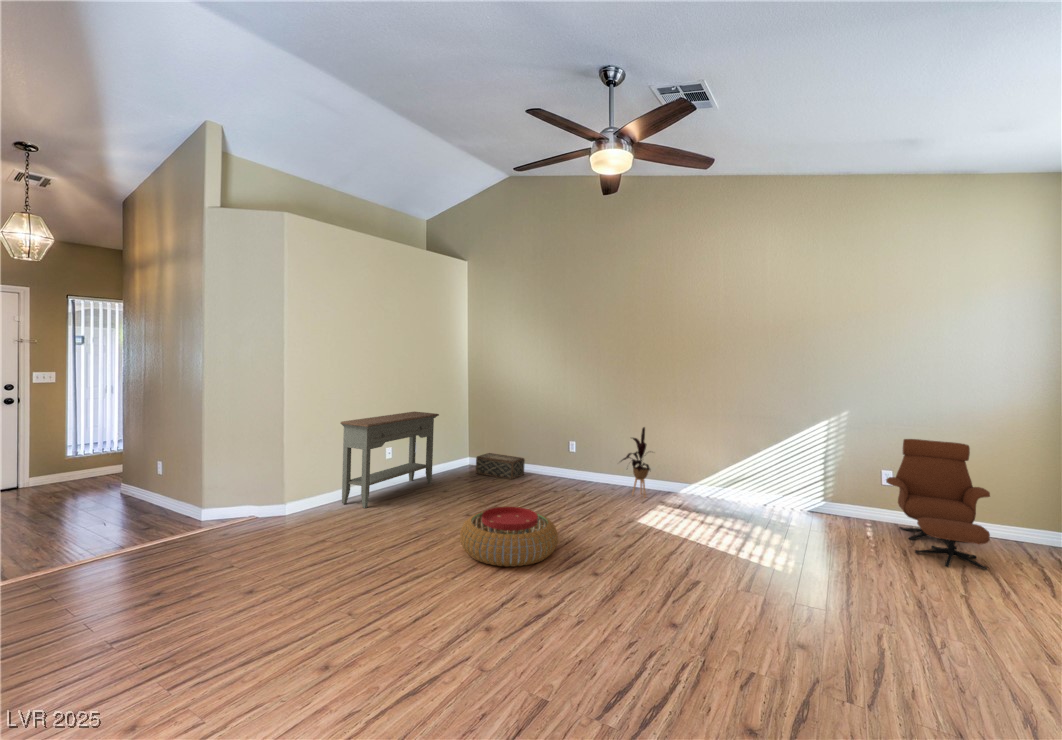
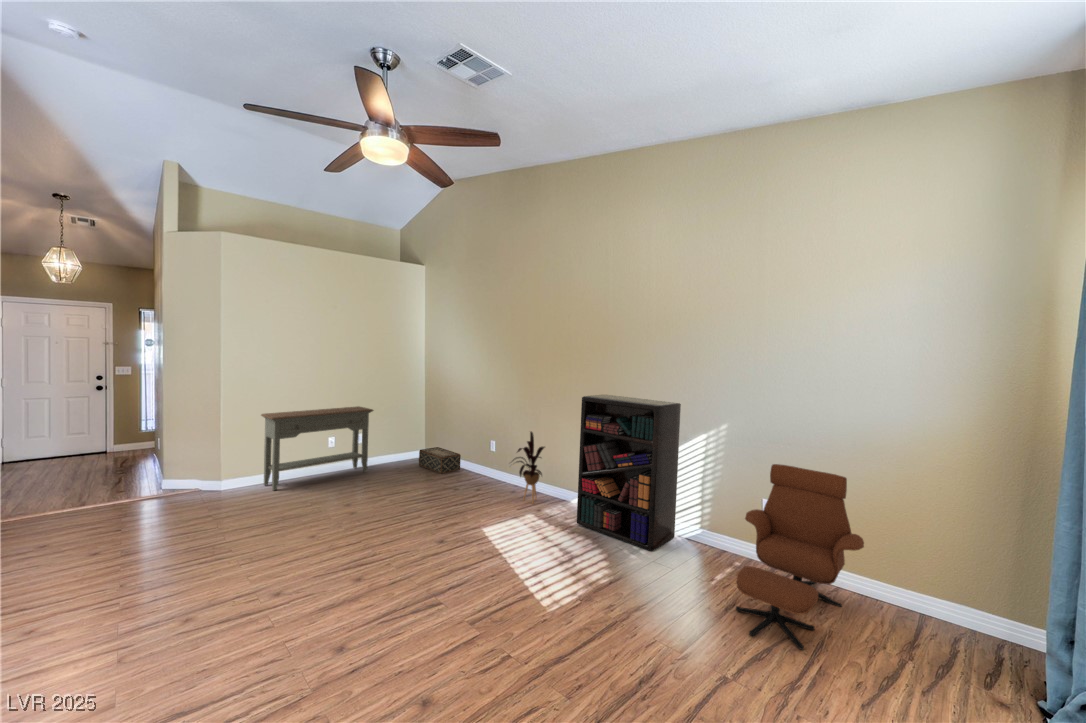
bookshelf: none [710,389,806,523] -> present [577,395,681,551]
pouf: present [460,507,558,567] -> none [256,503,362,564]

